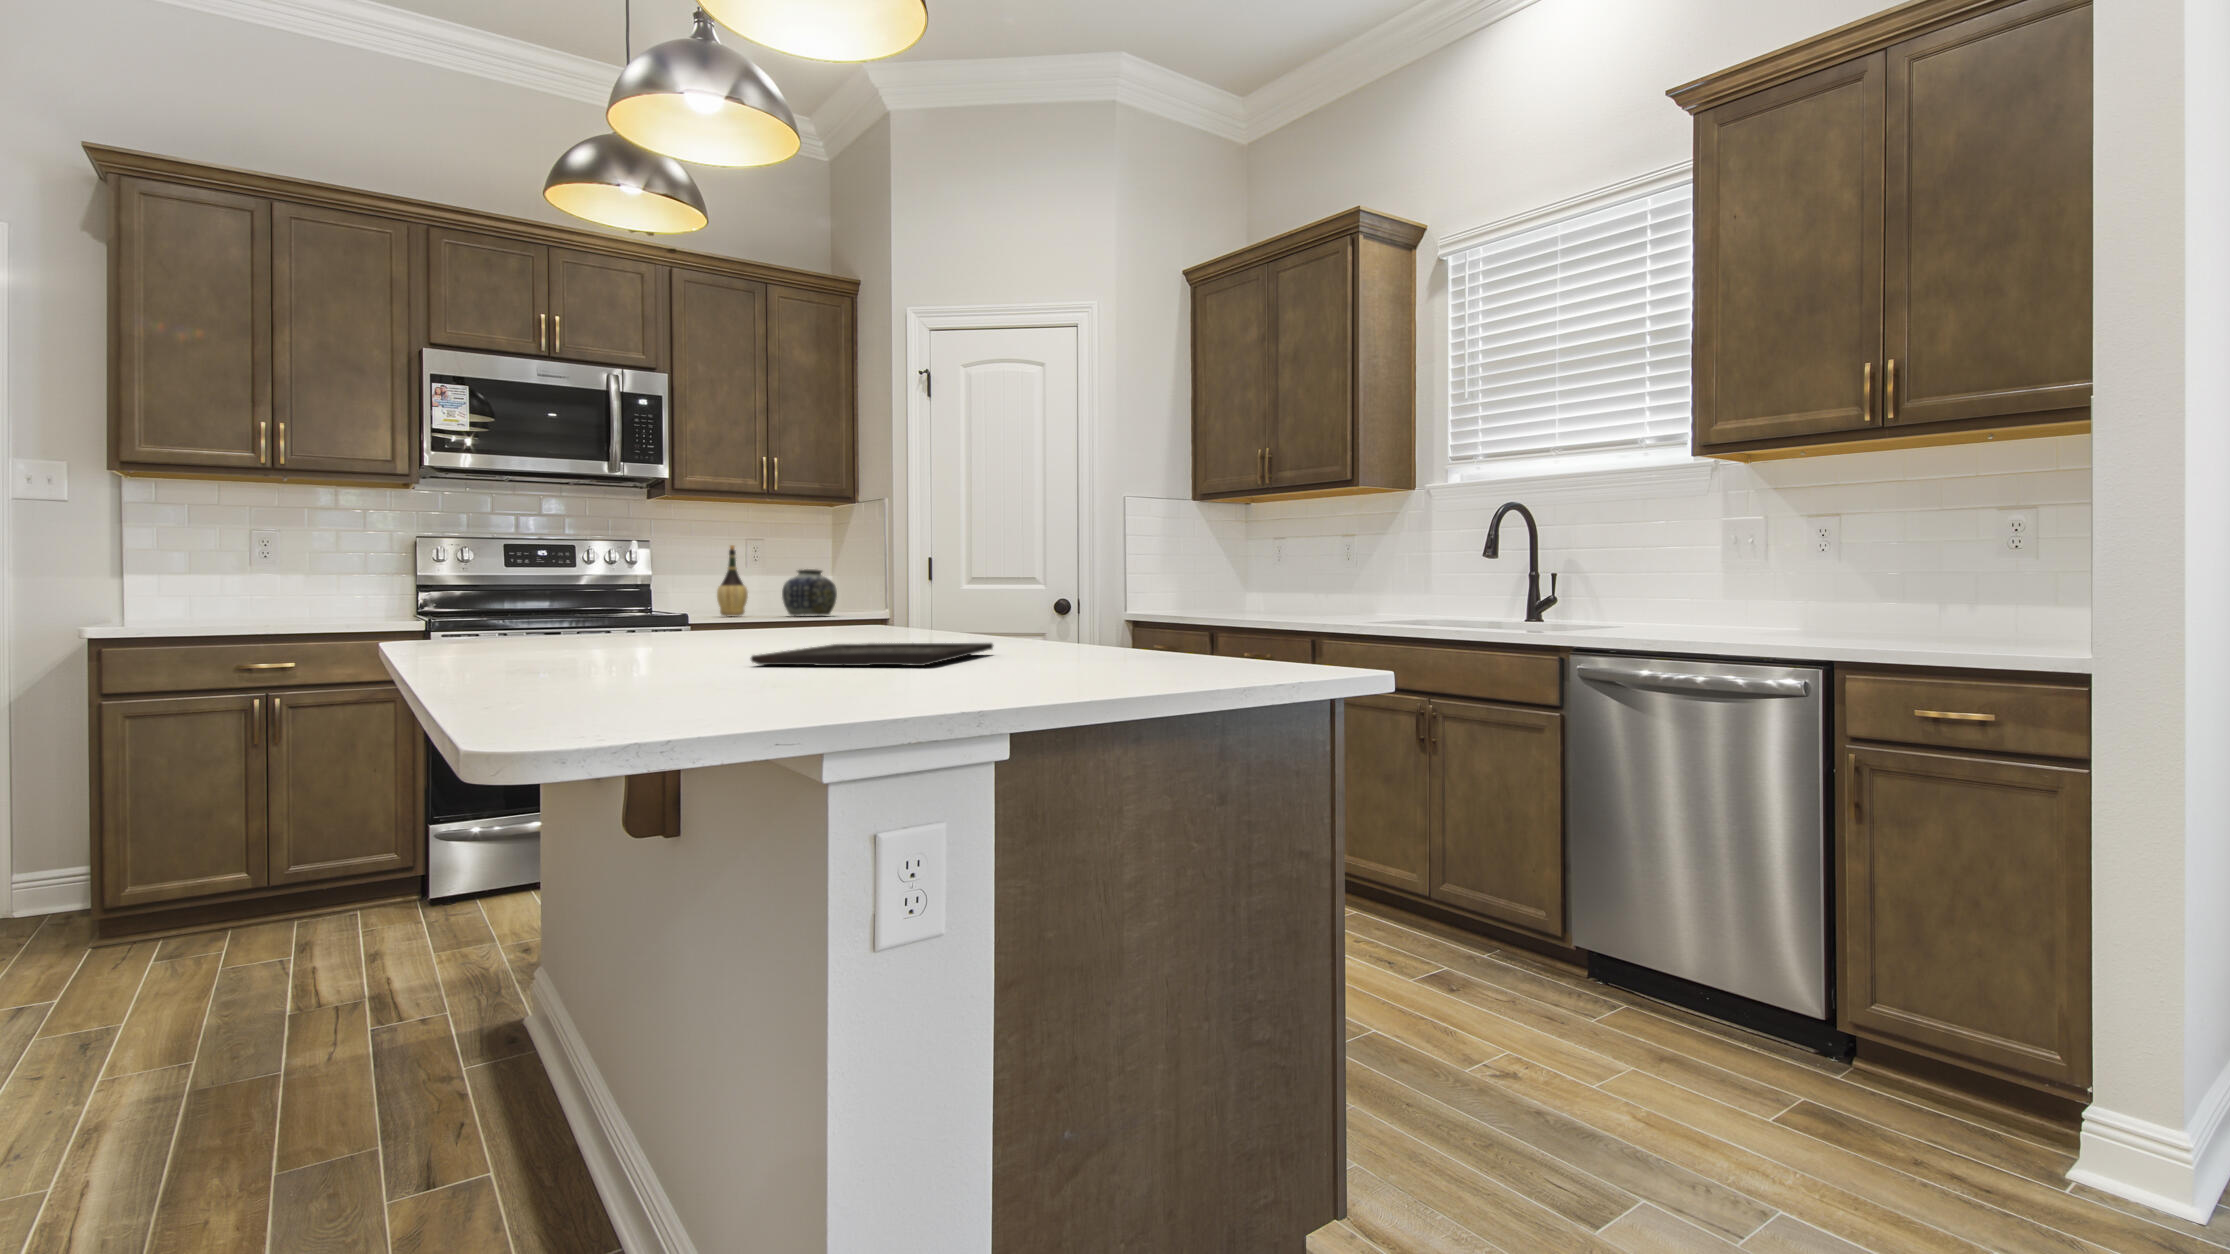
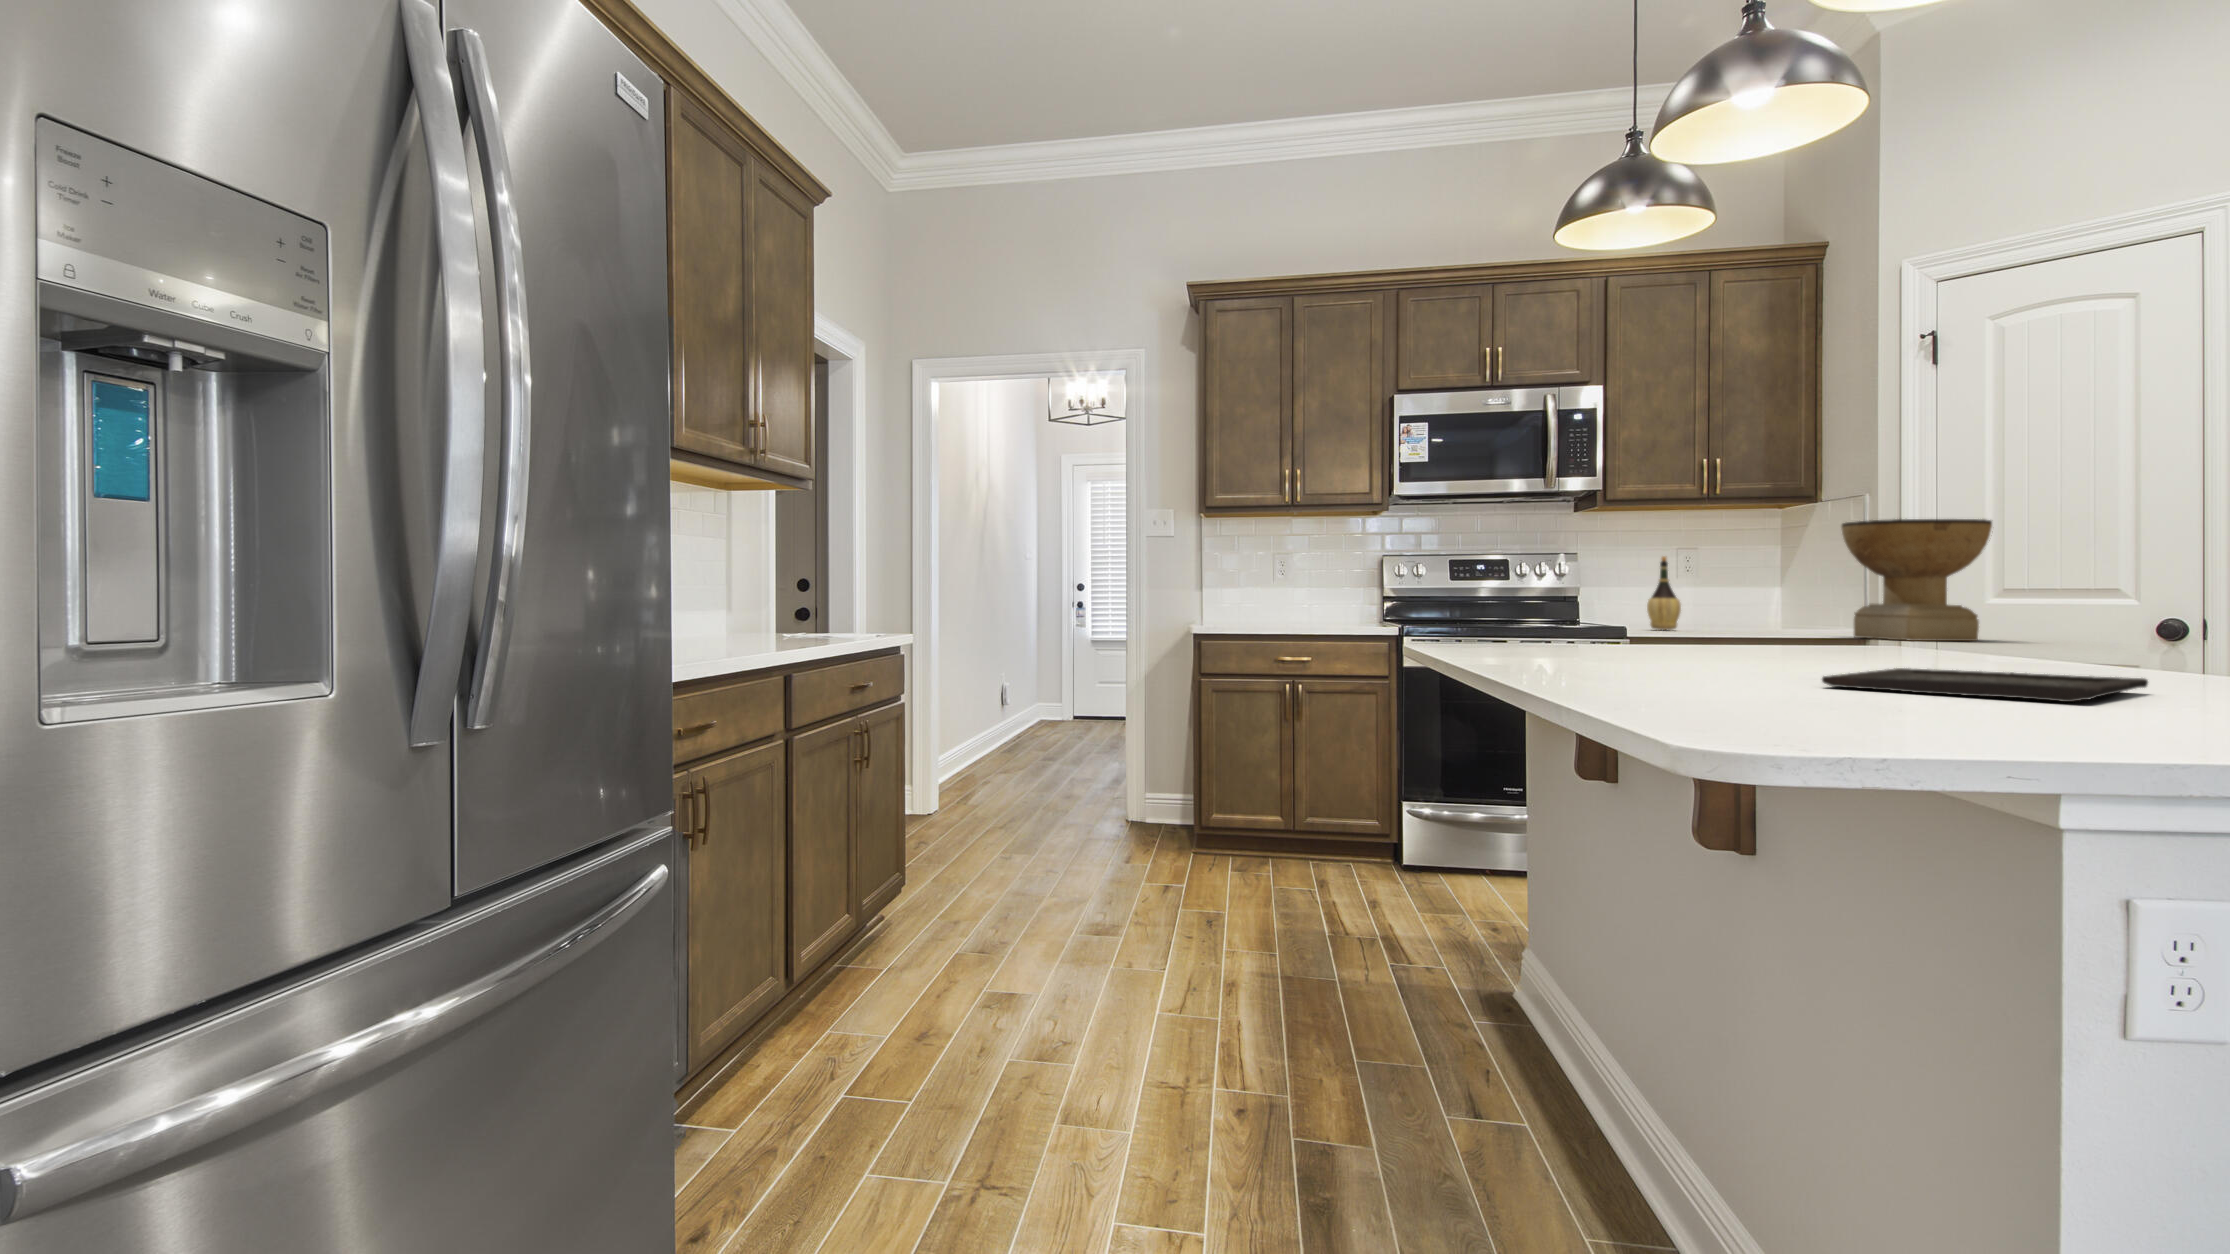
decorative bowl: none [872,516,976,619] -> present [1841,519,1992,641]
vase: present [782,569,837,616] -> none [1721,581,1788,632]

